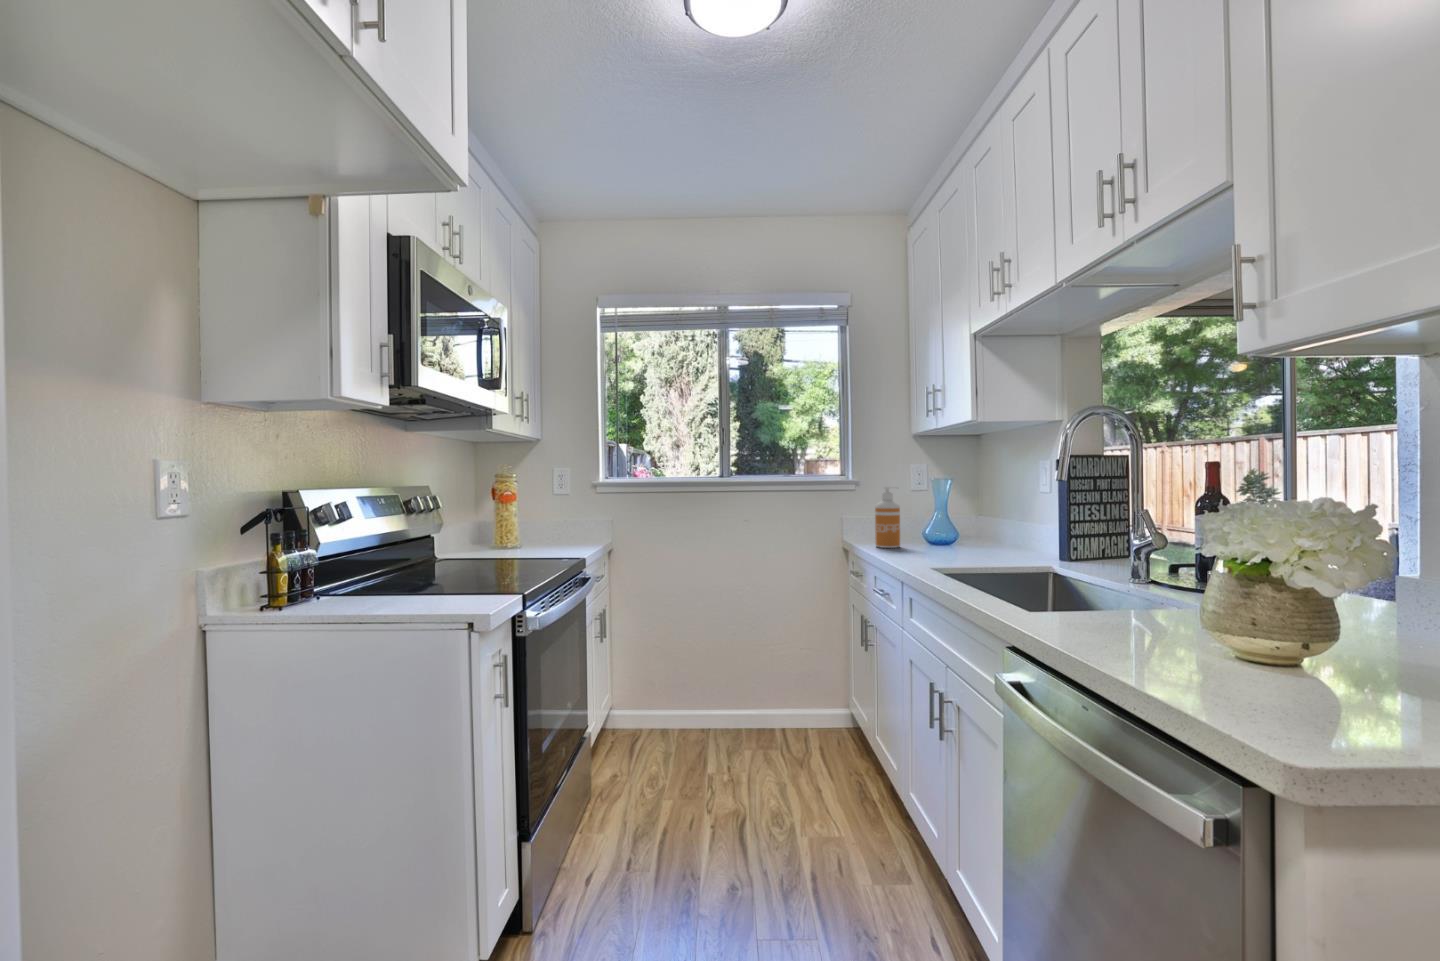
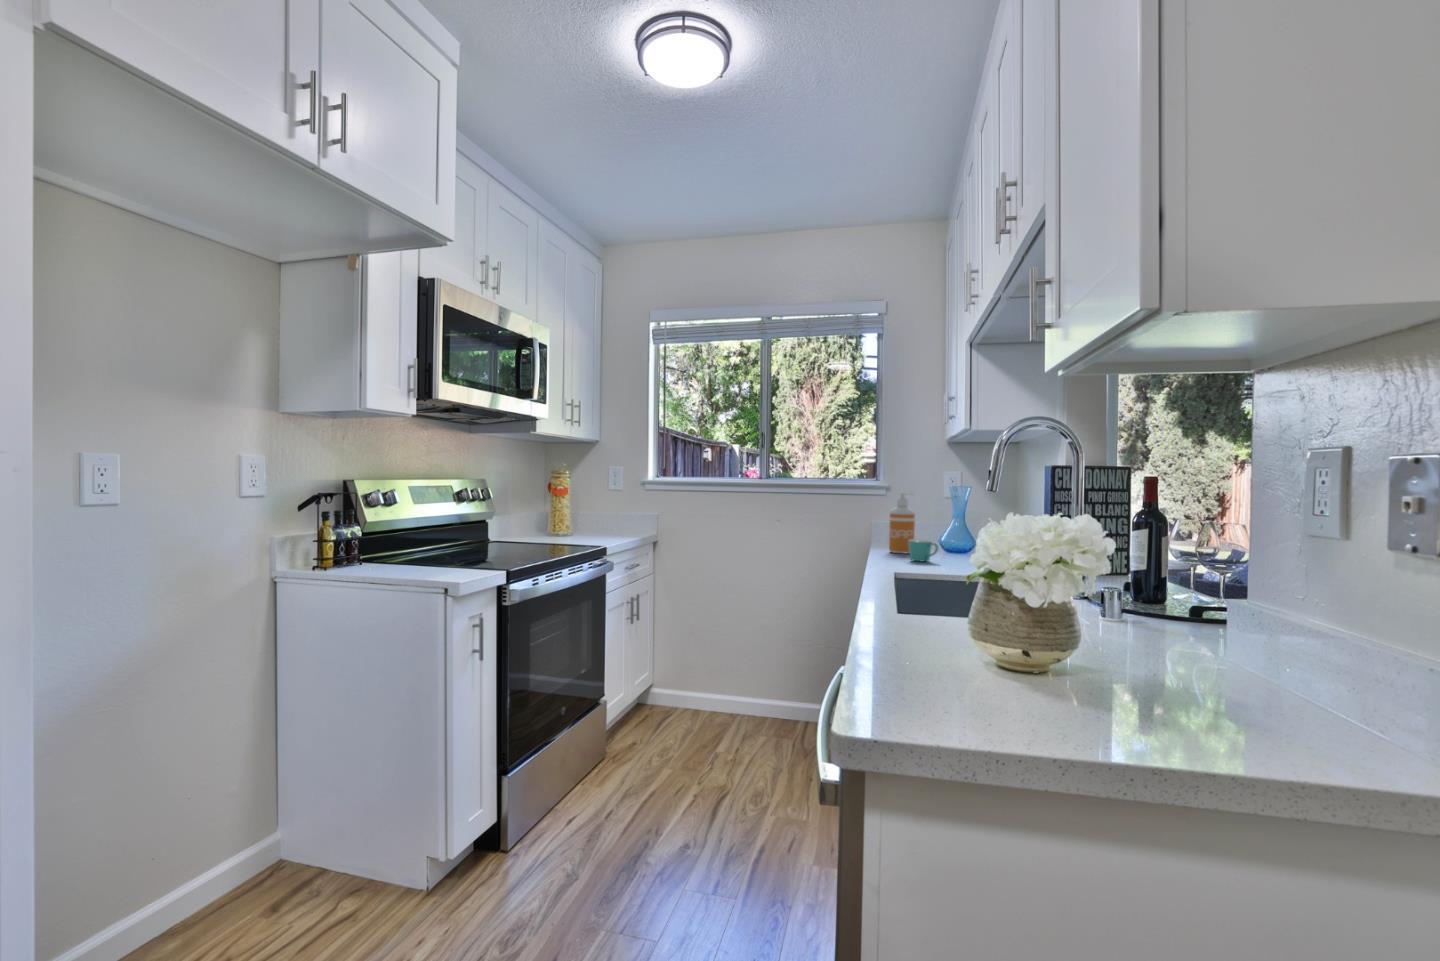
mug: none [911,533,943,555] -> present [909,539,938,561]

